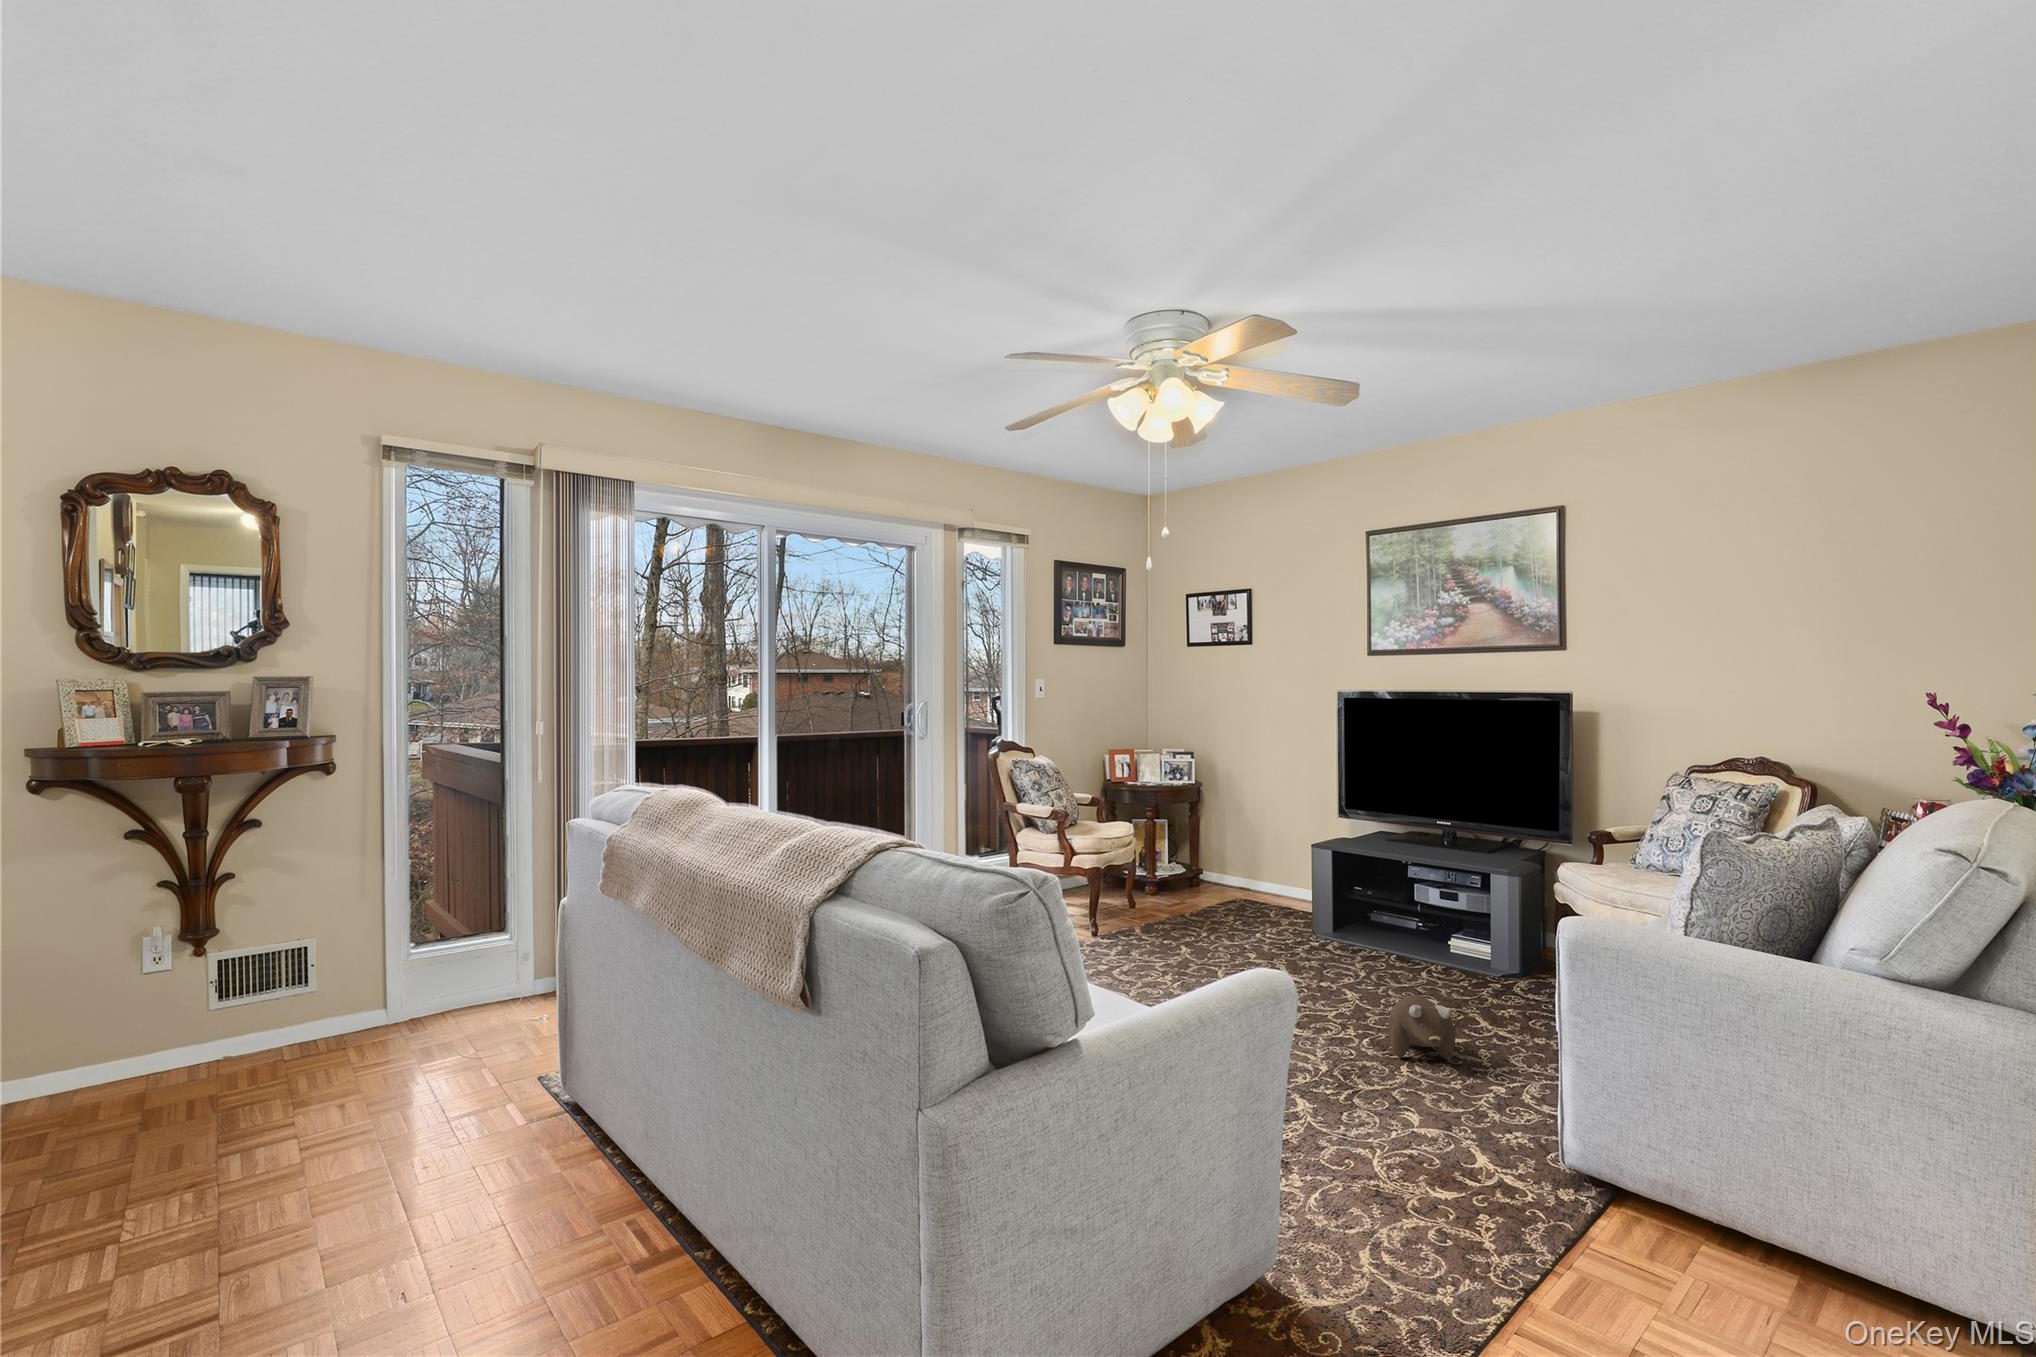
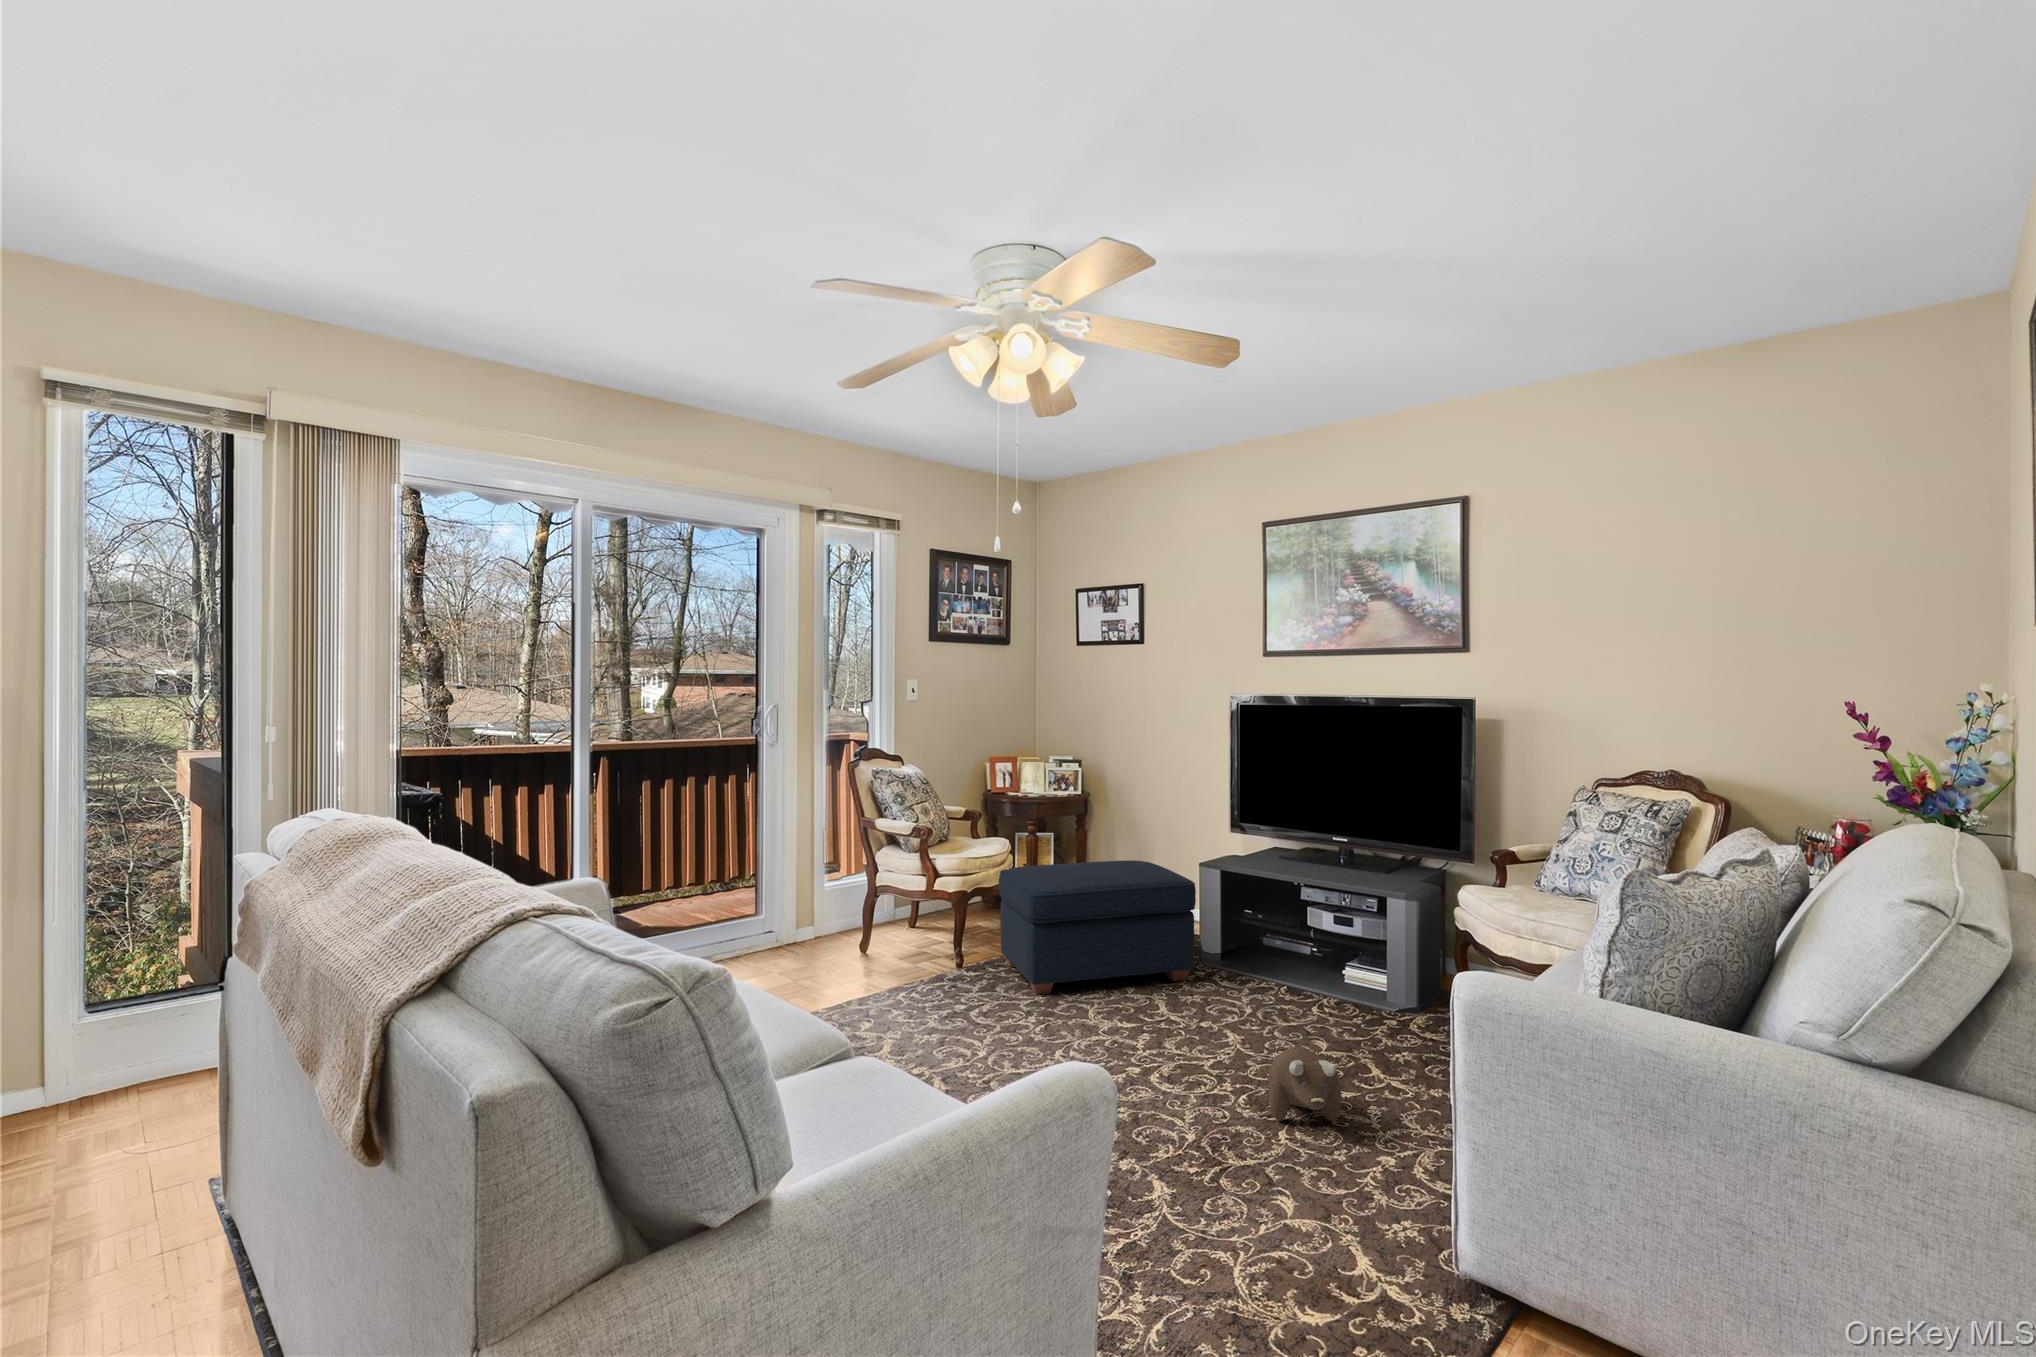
ottoman: none [1129,842,1310,958] -> present [999,860,1196,994]

